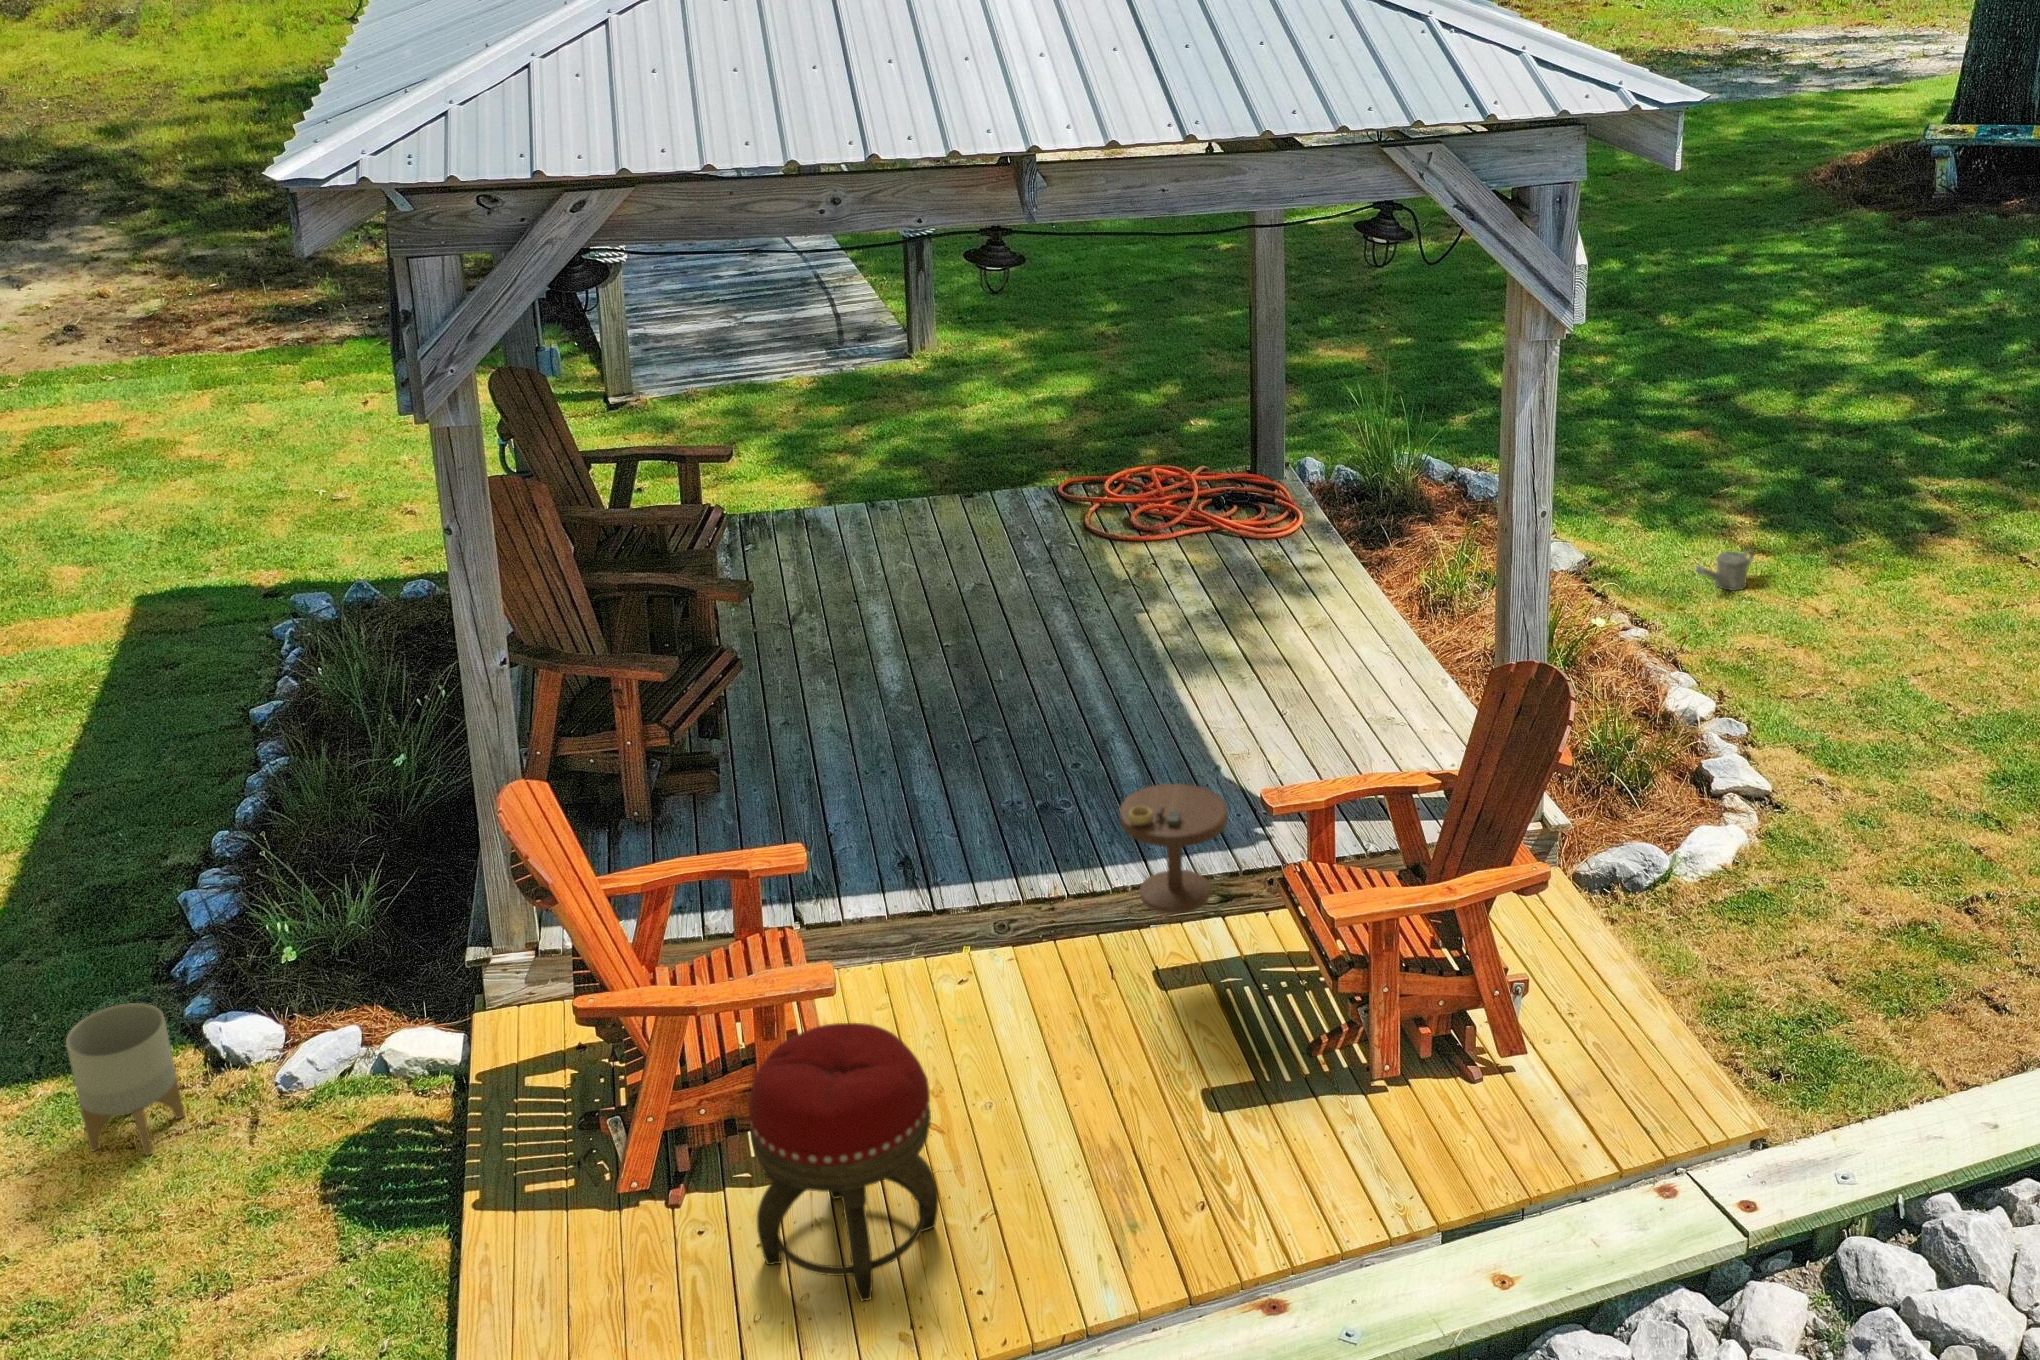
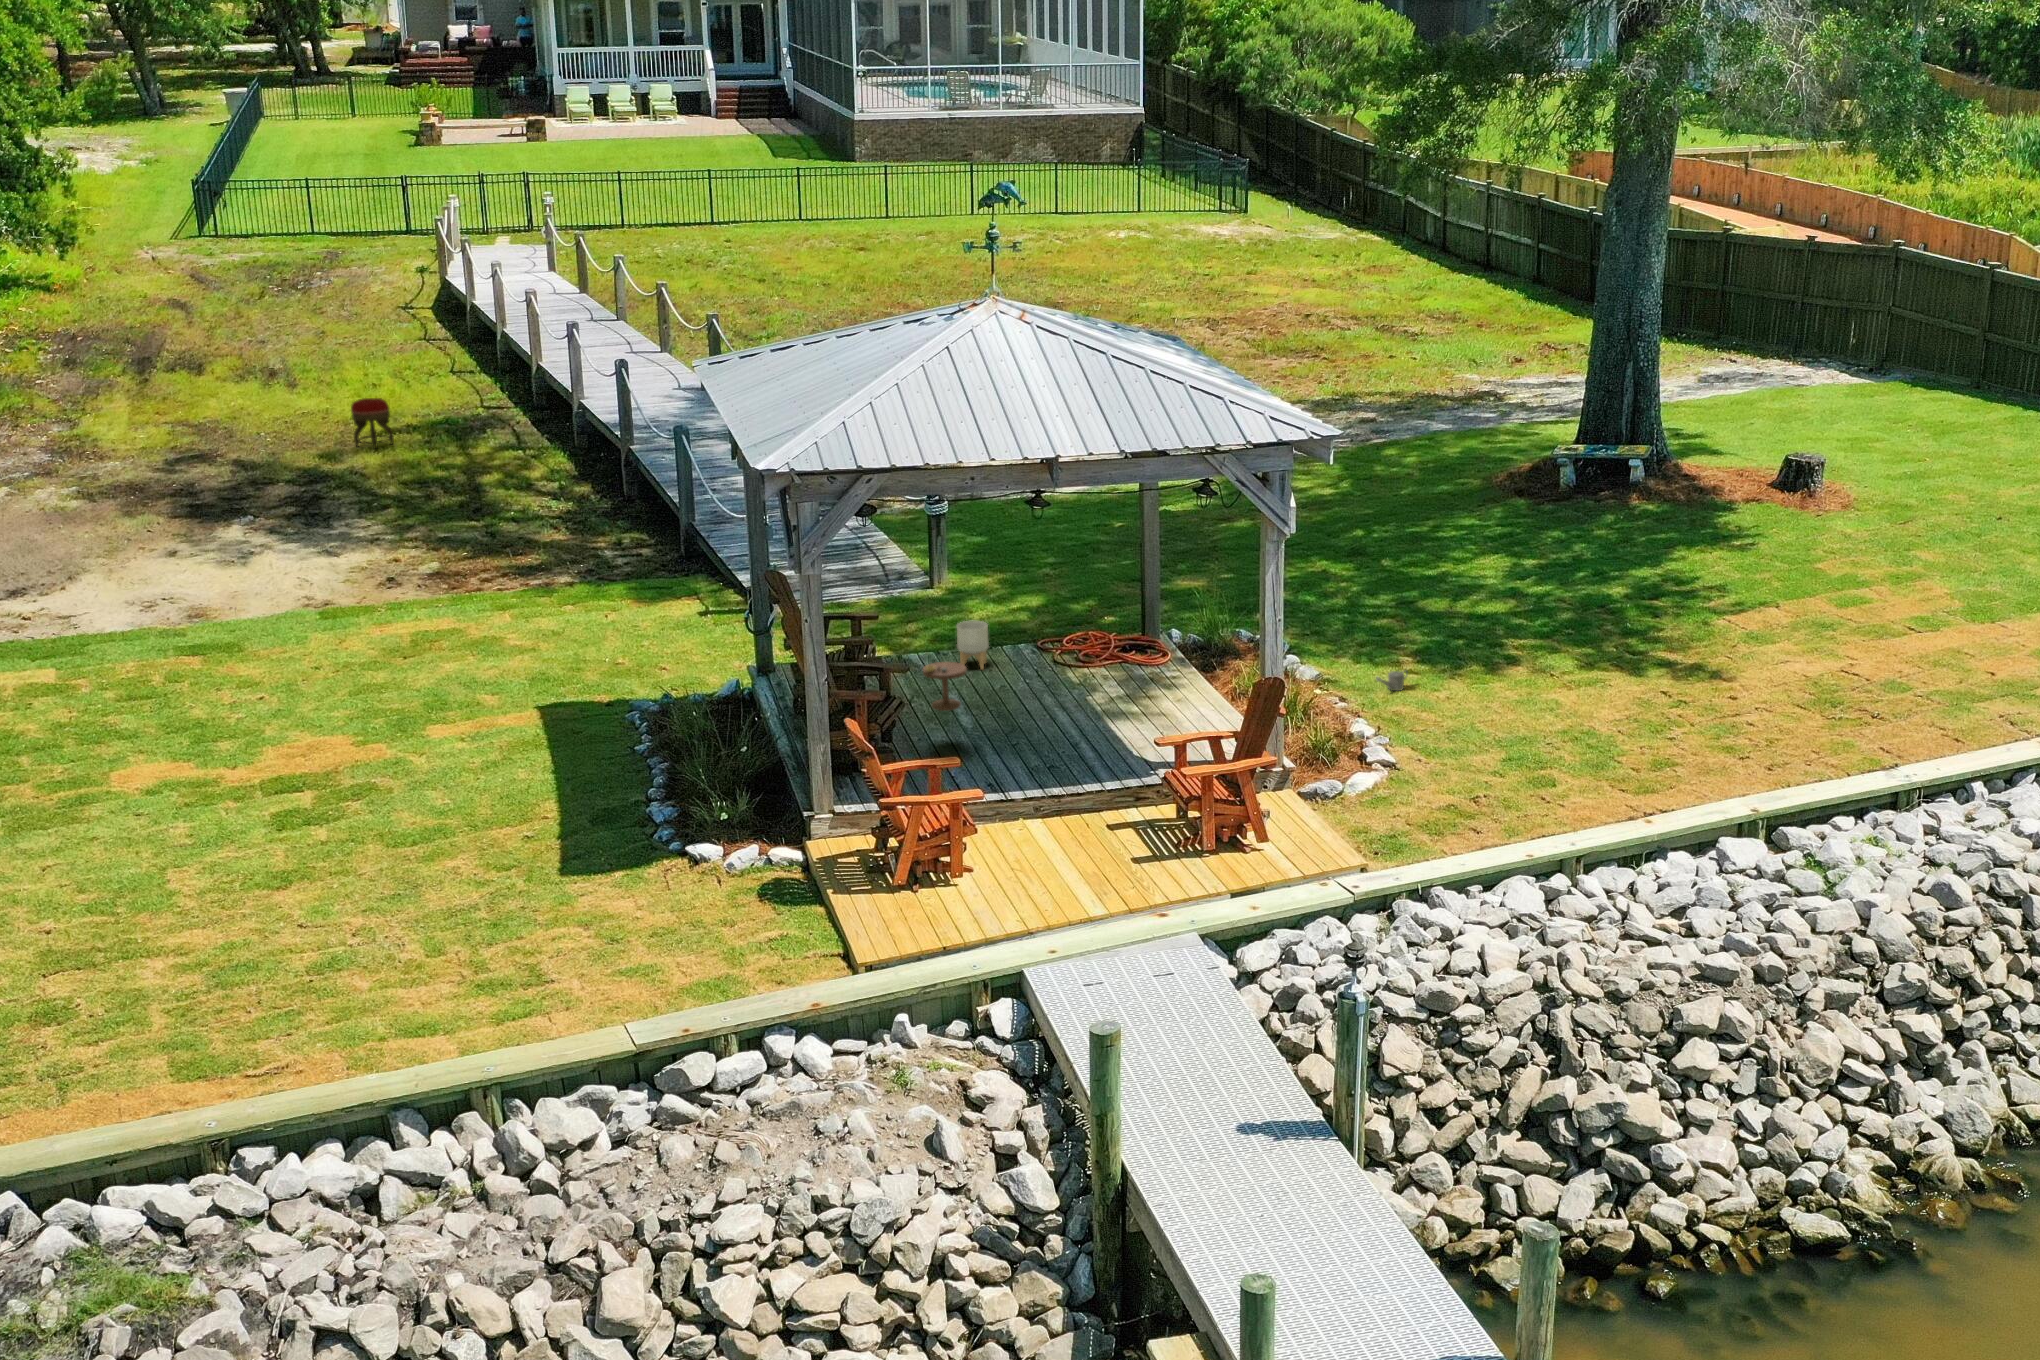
side table: present [1120,783,1228,914] -> present [923,662,967,711]
planter: present [66,1003,185,1156] -> present [957,621,989,669]
footstool: present [748,1023,939,1301] -> present [351,398,394,449]

